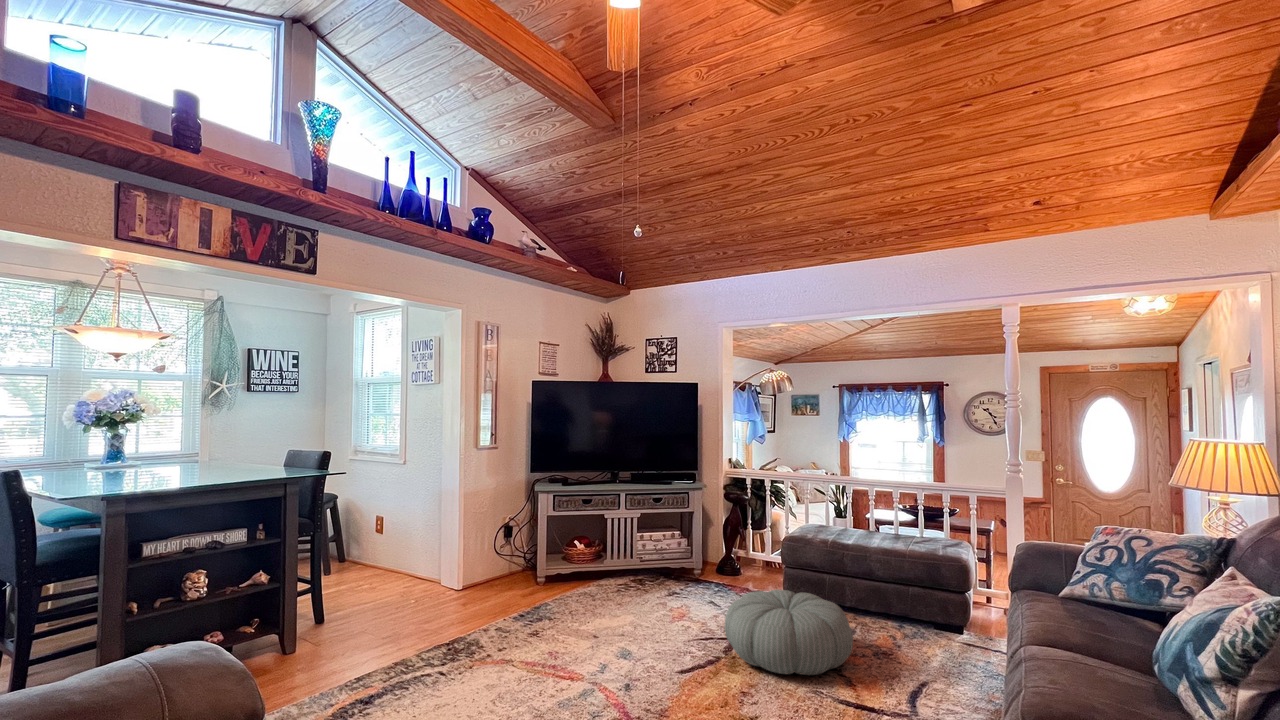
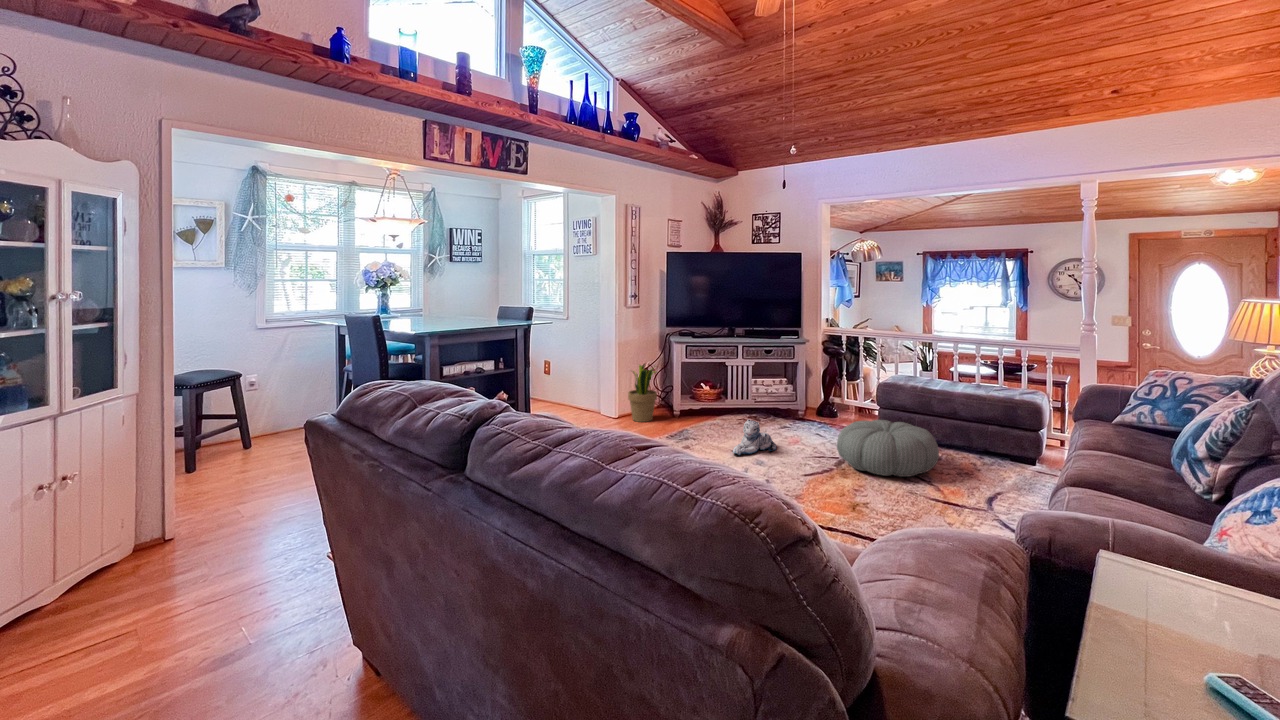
potted plant: none [481,512,522,590] -> present [628,364,657,422]
plush toy: none [592,591,654,643] -> present [732,419,777,455]

